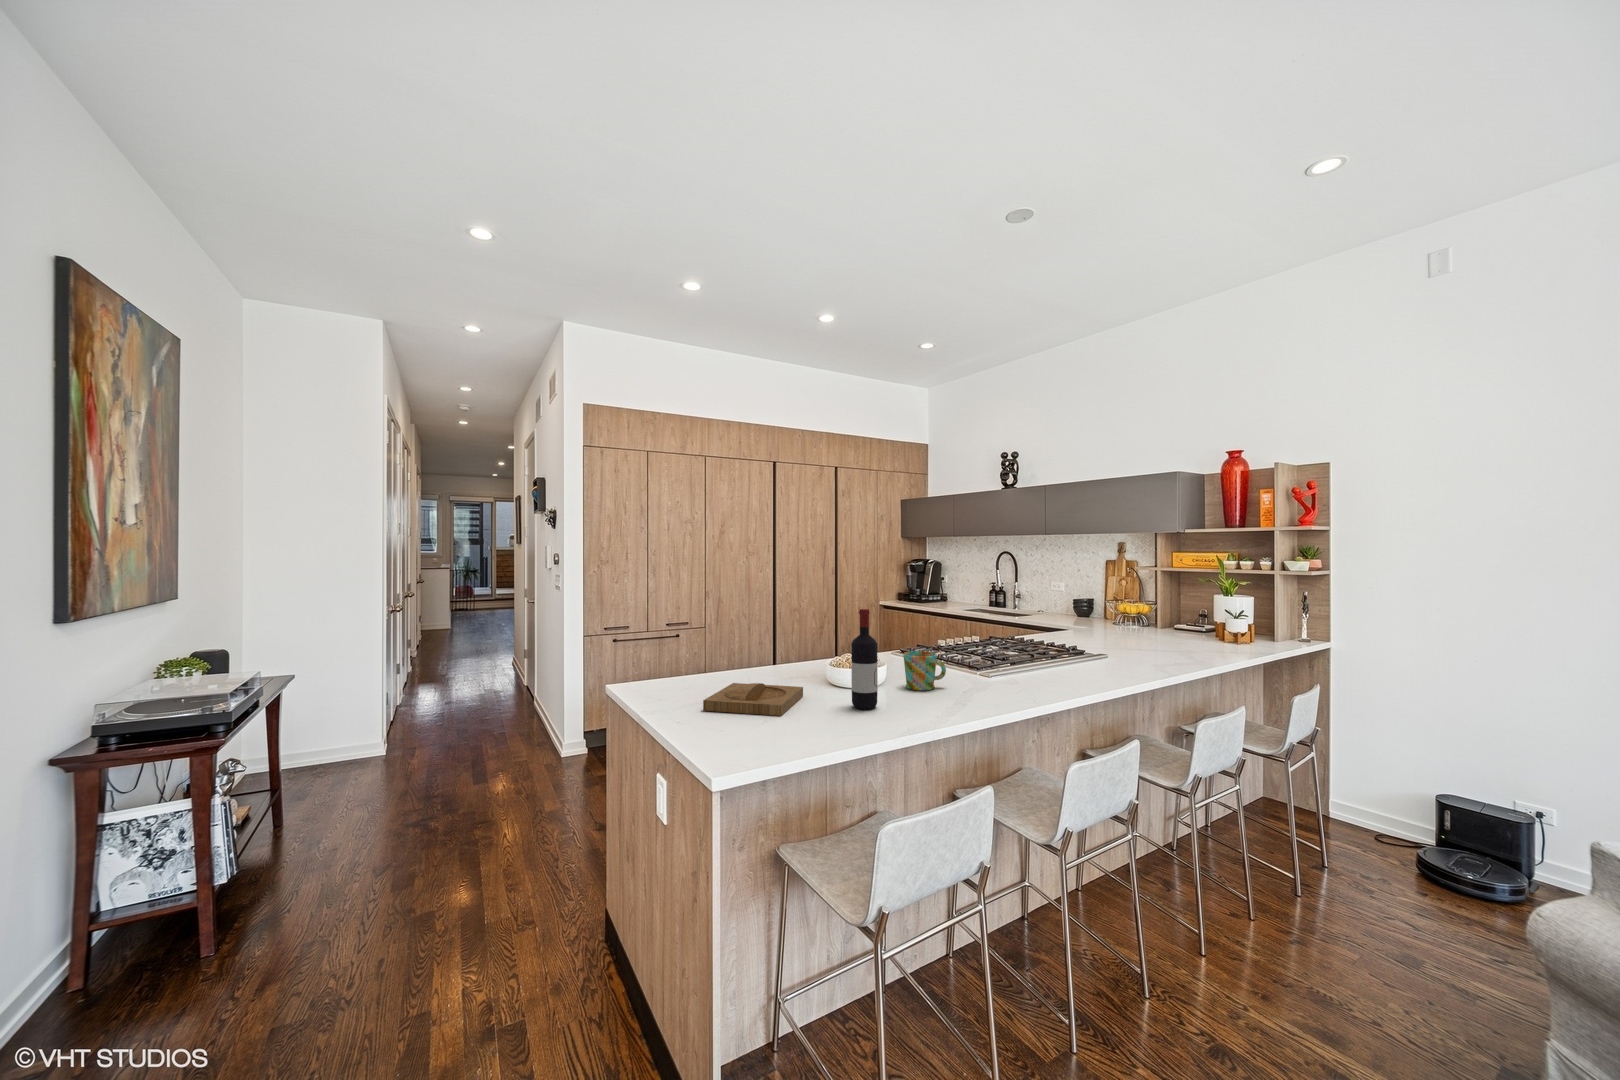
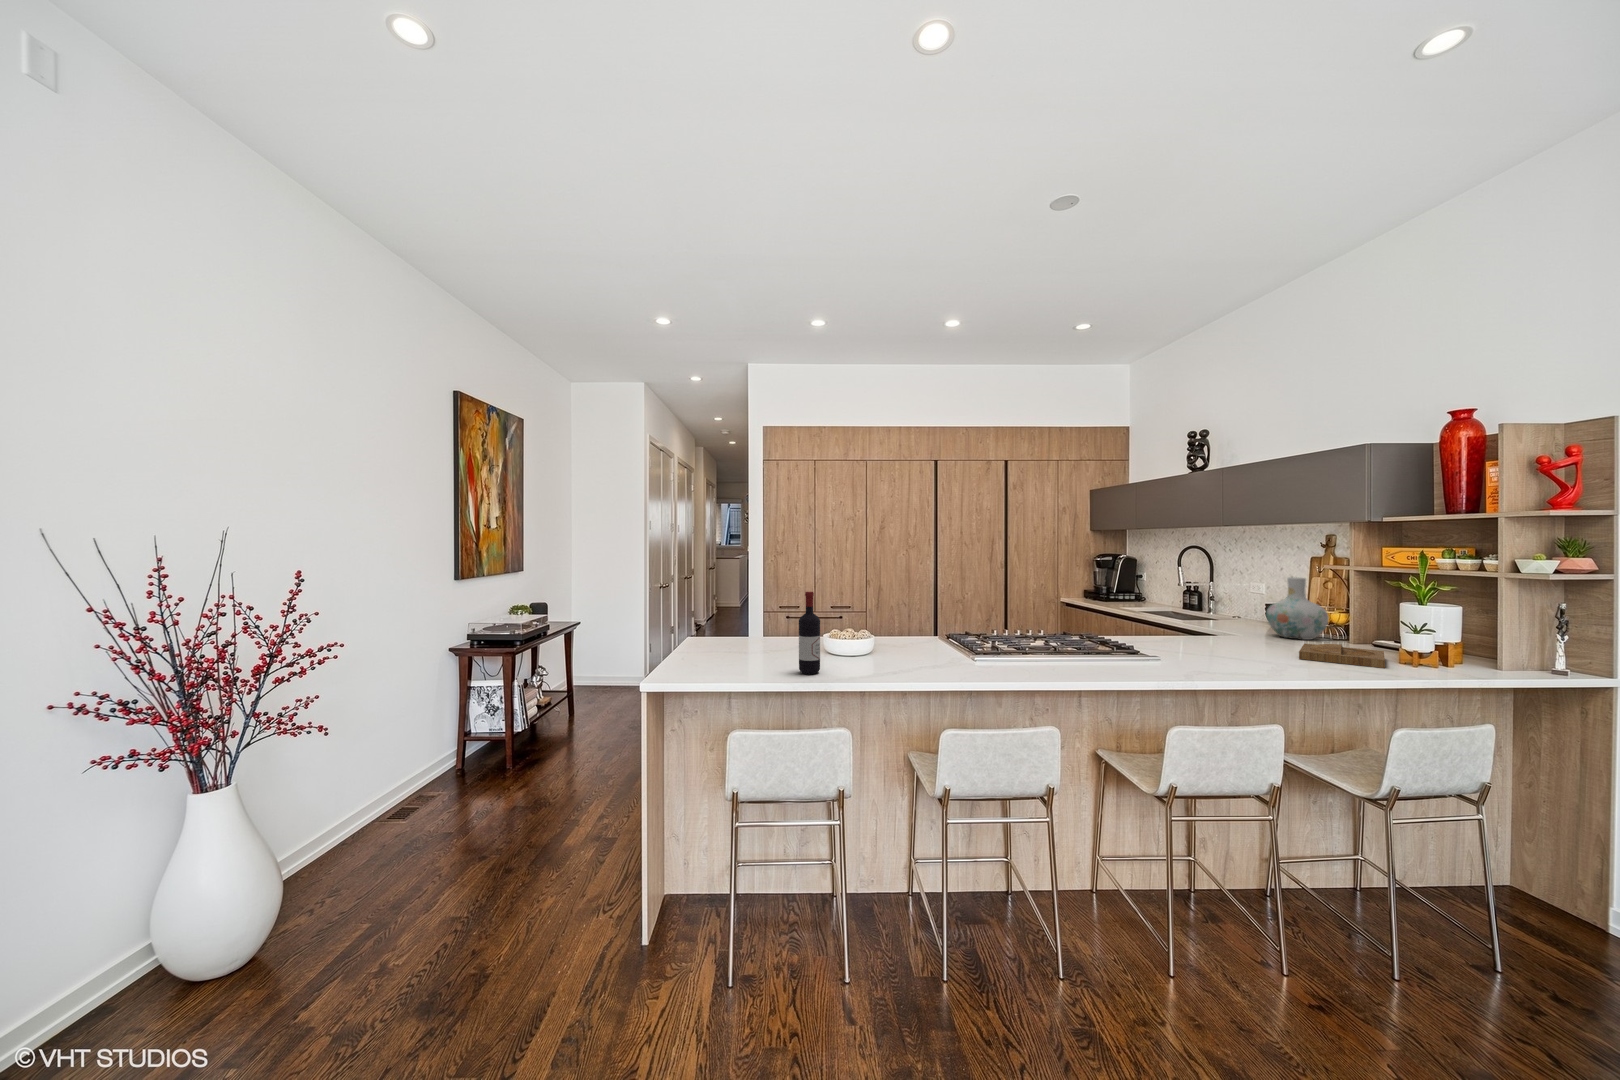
vase: none [1101,578,1144,628] -> present [1266,577,1329,640]
mug: present [903,651,946,690] -> none [876,633,913,668]
tray: present [703,683,803,716] -> present [1299,644,1385,668]

